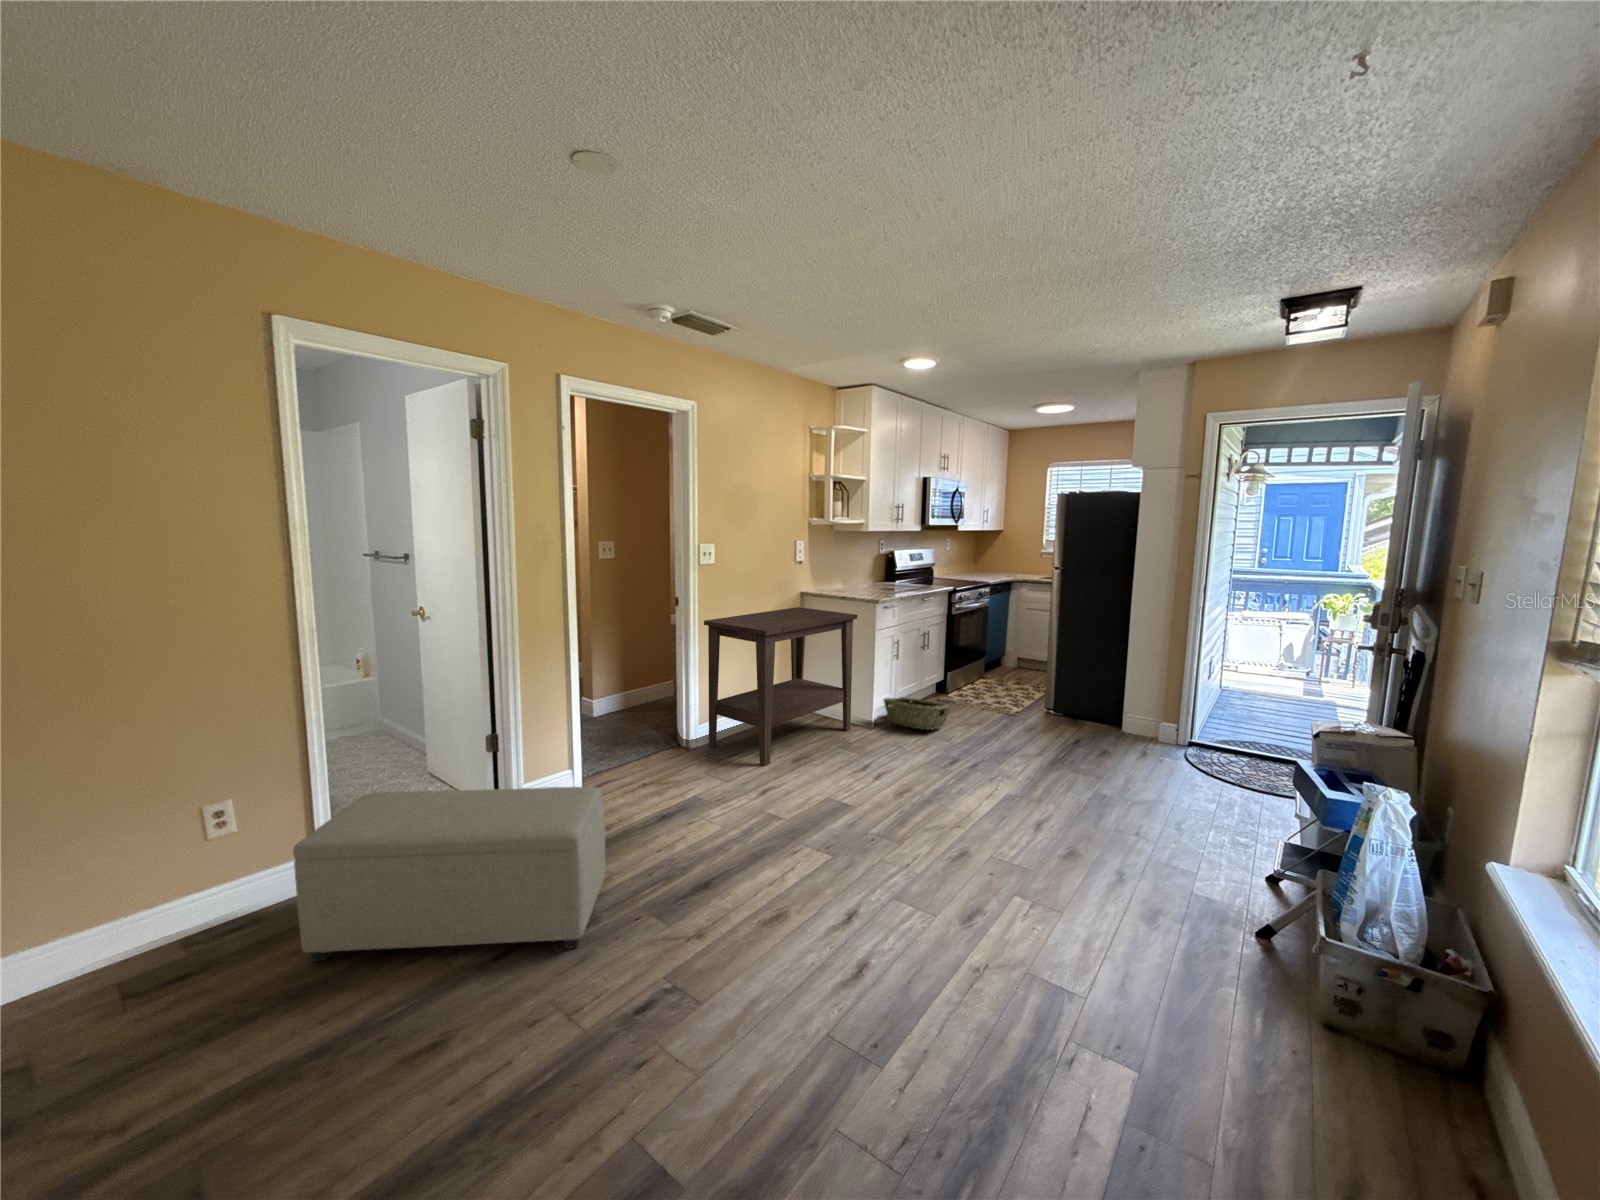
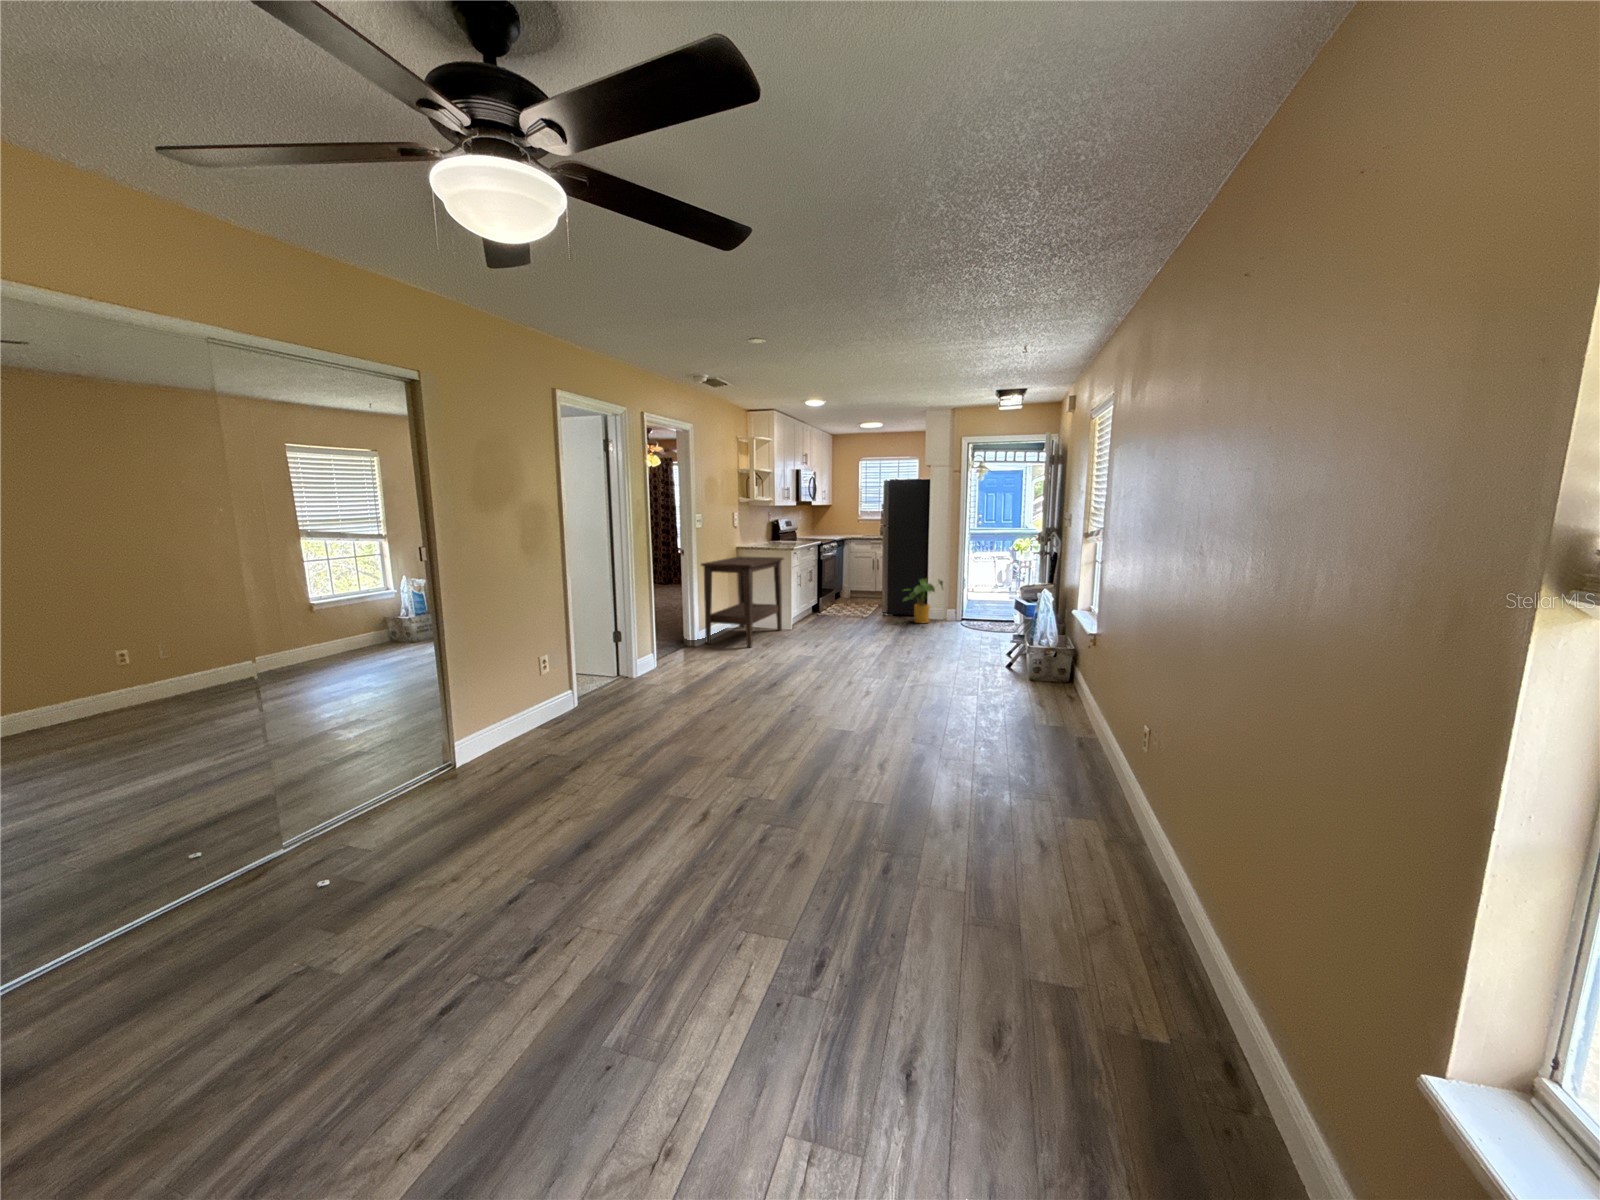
house plant: none [1068,663,1154,746] -> present [903,578,943,623]
woven basket: present [884,697,950,730] -> none [798,609,837,626]
ottoman: present [293,787,605,961] -> none [603,637,743,723]

